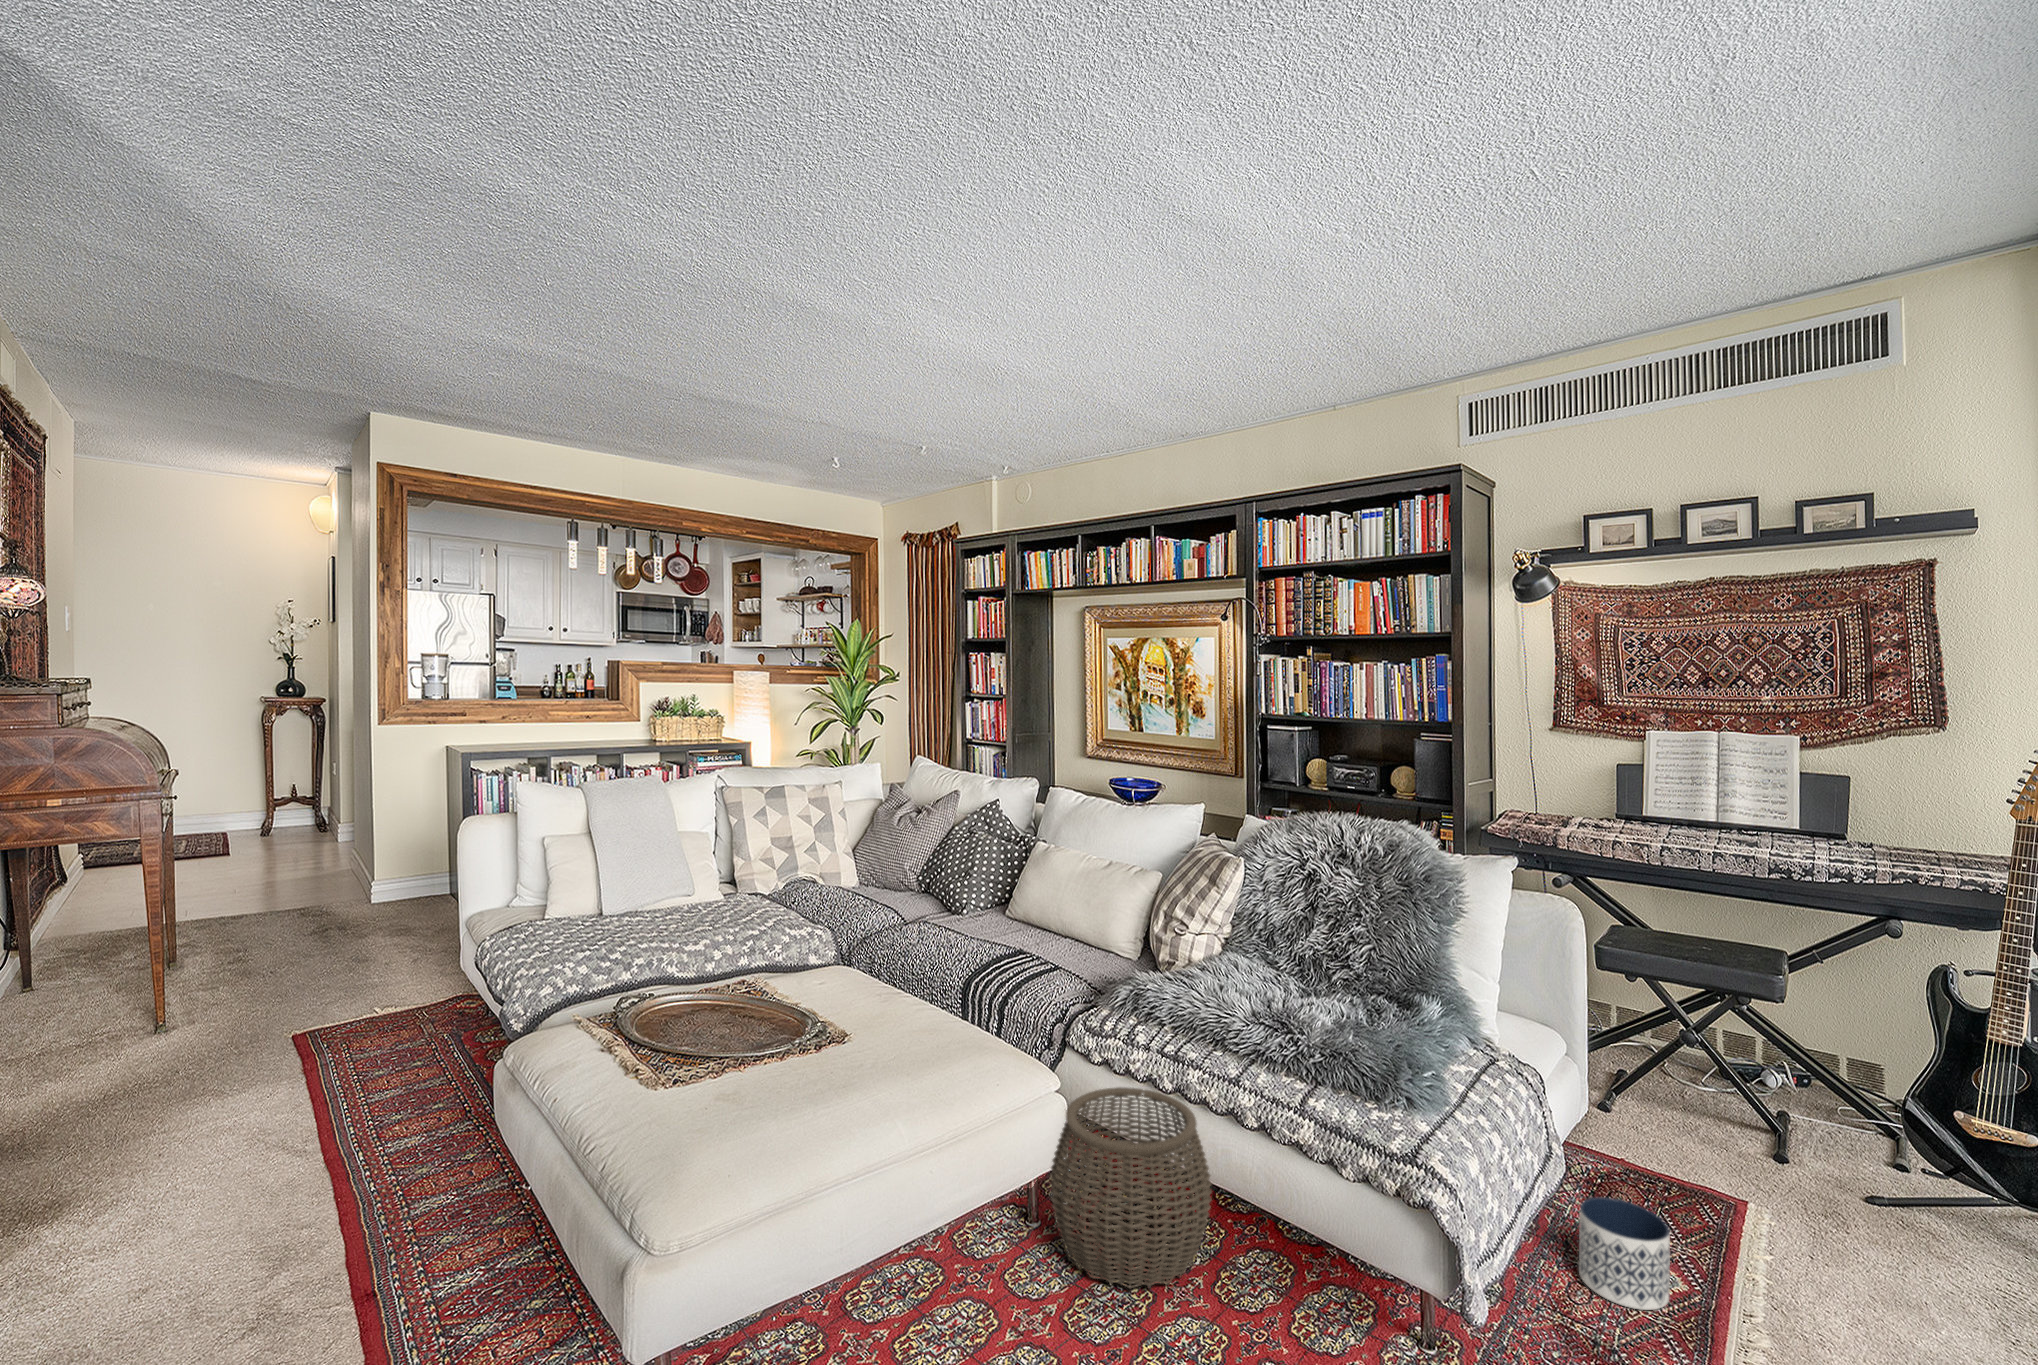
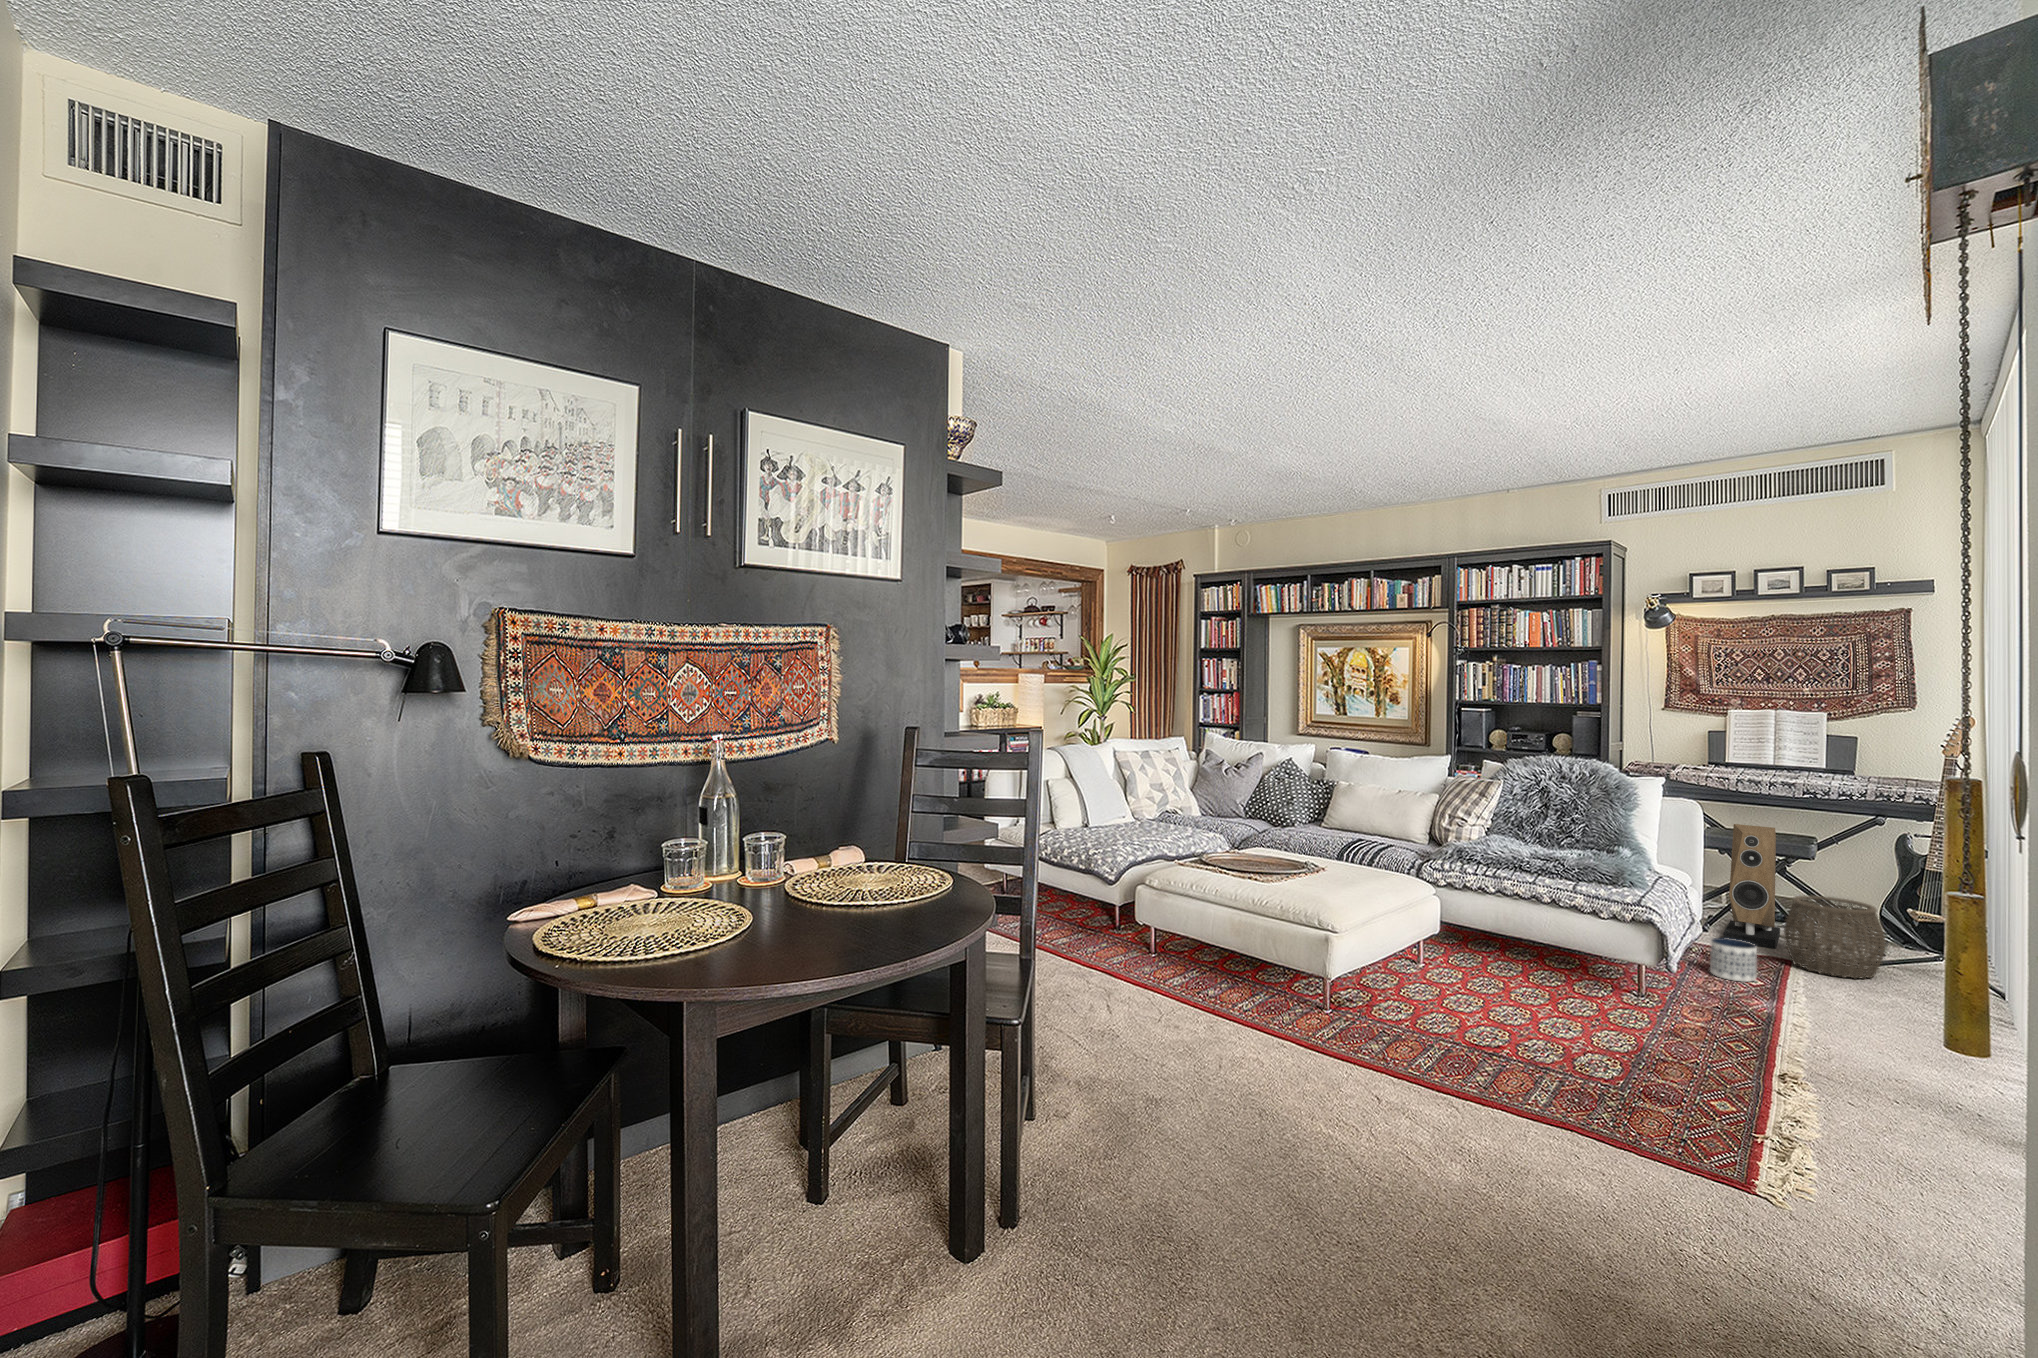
speaker: none [1622,933,1722,1173] -> present [1724,824,1780,949]
woven basket: present [1050,1087,1212,1289] -> present [1784,896,1886,979]

